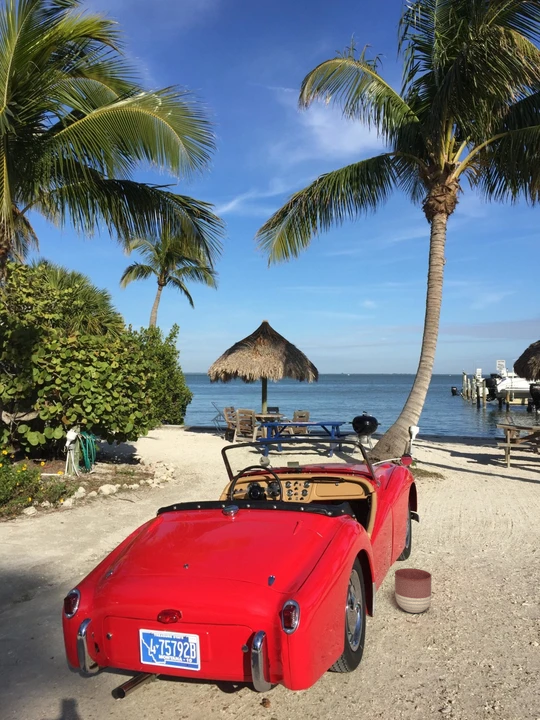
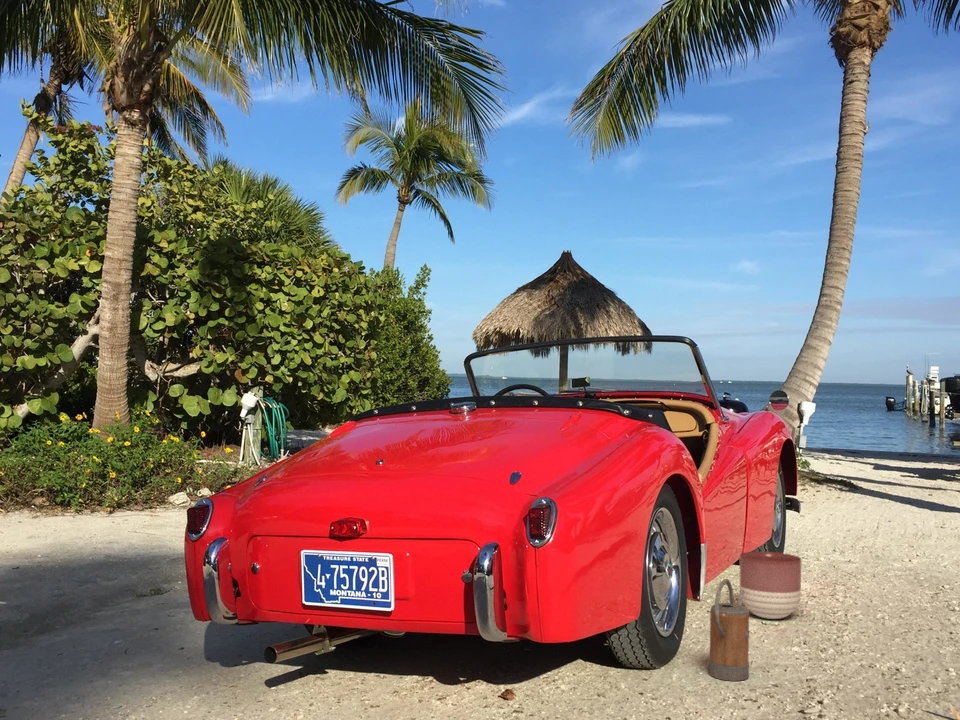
watering can: none [386,613,410,677] -> present [709,579,750,681]

